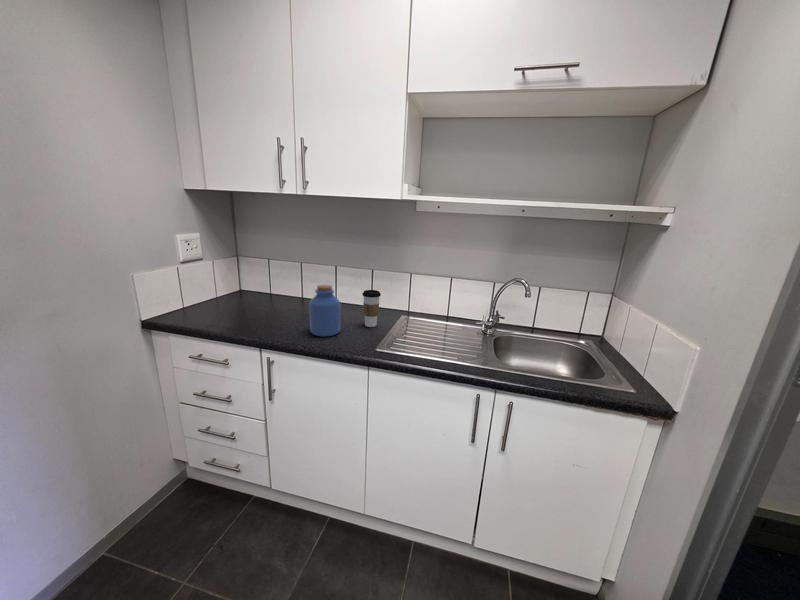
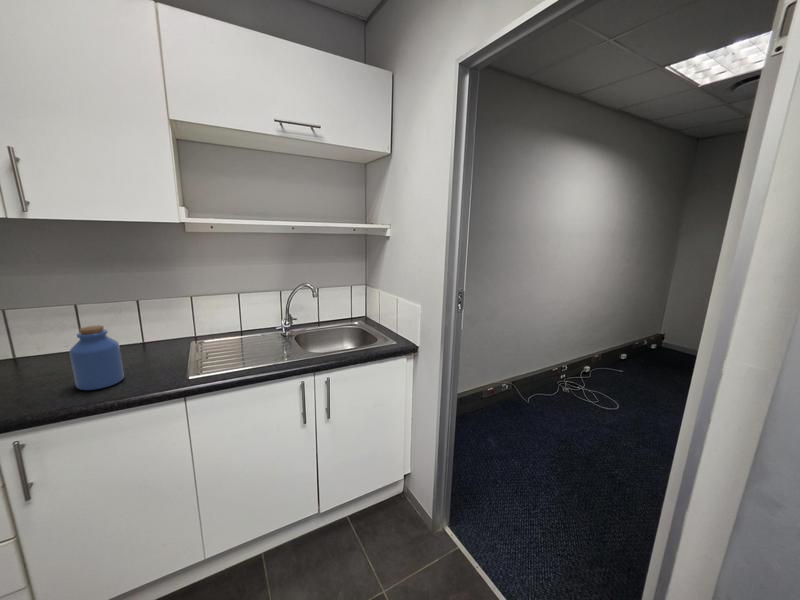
coffee cup: present [362,290,381,327] -> none [142,320,167,363]

